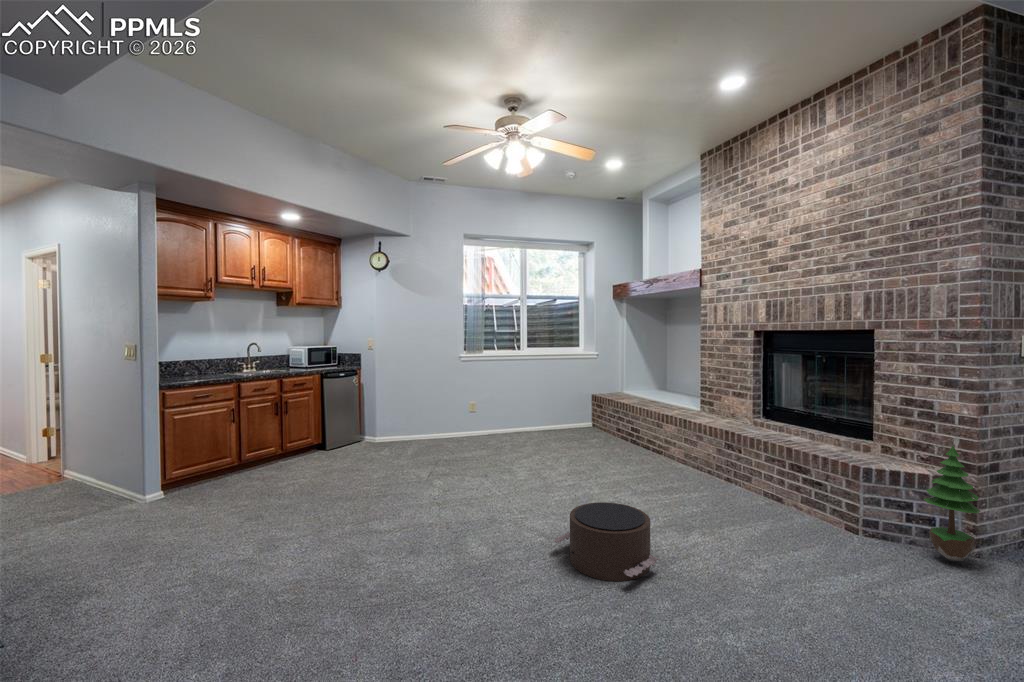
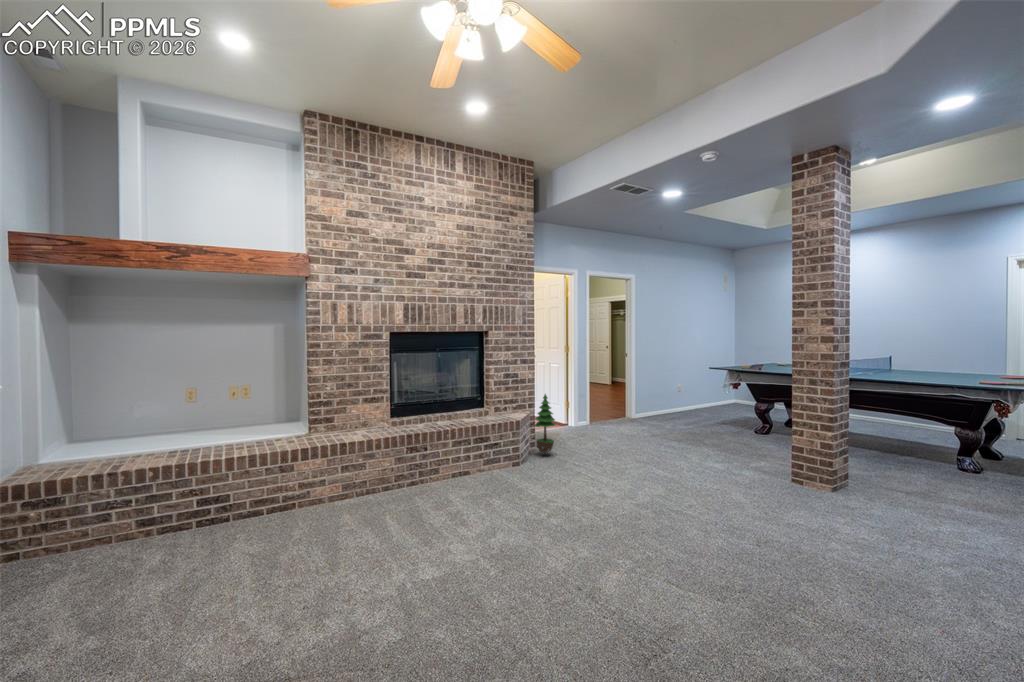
pouf: present [553,502,660,581] -> none [601,480,674,542]

